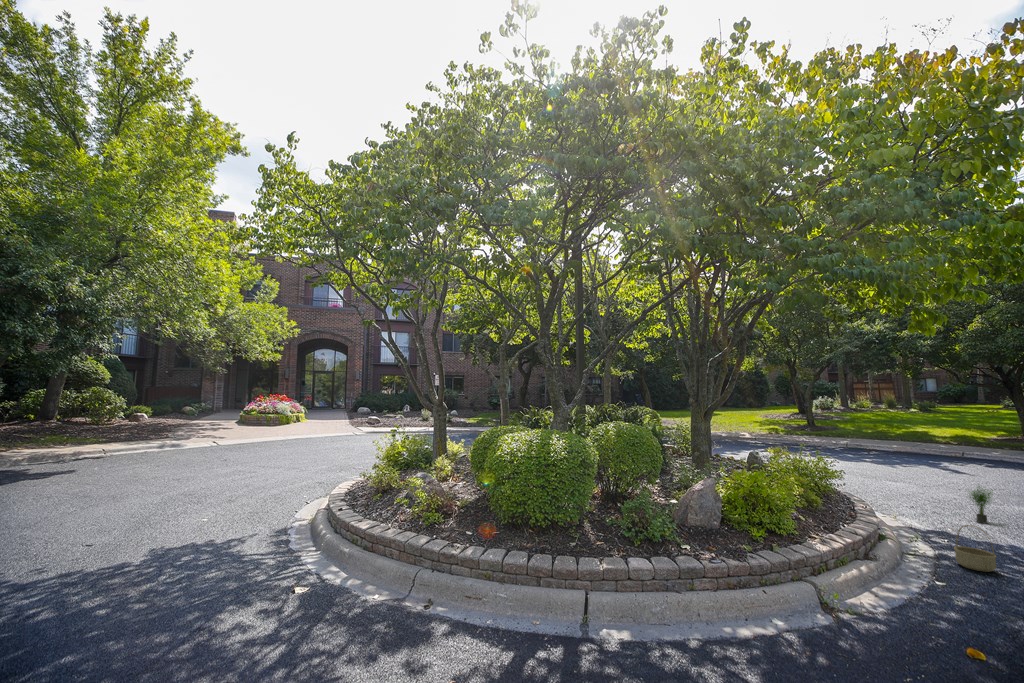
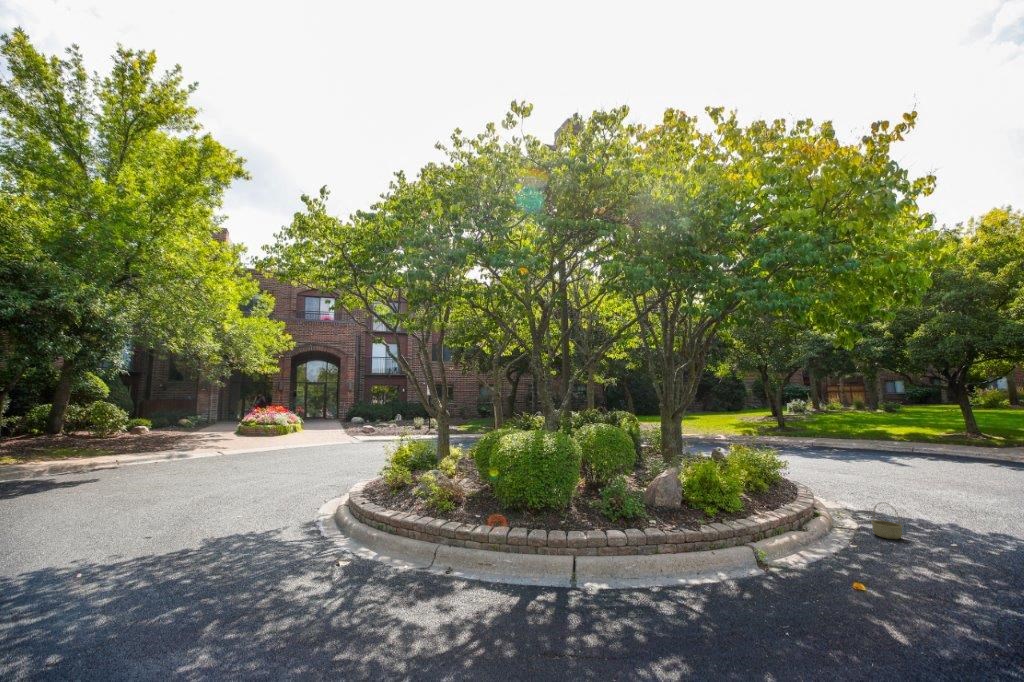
potted plant: present [971,486,992,524] -> none [890,471,917,505]

